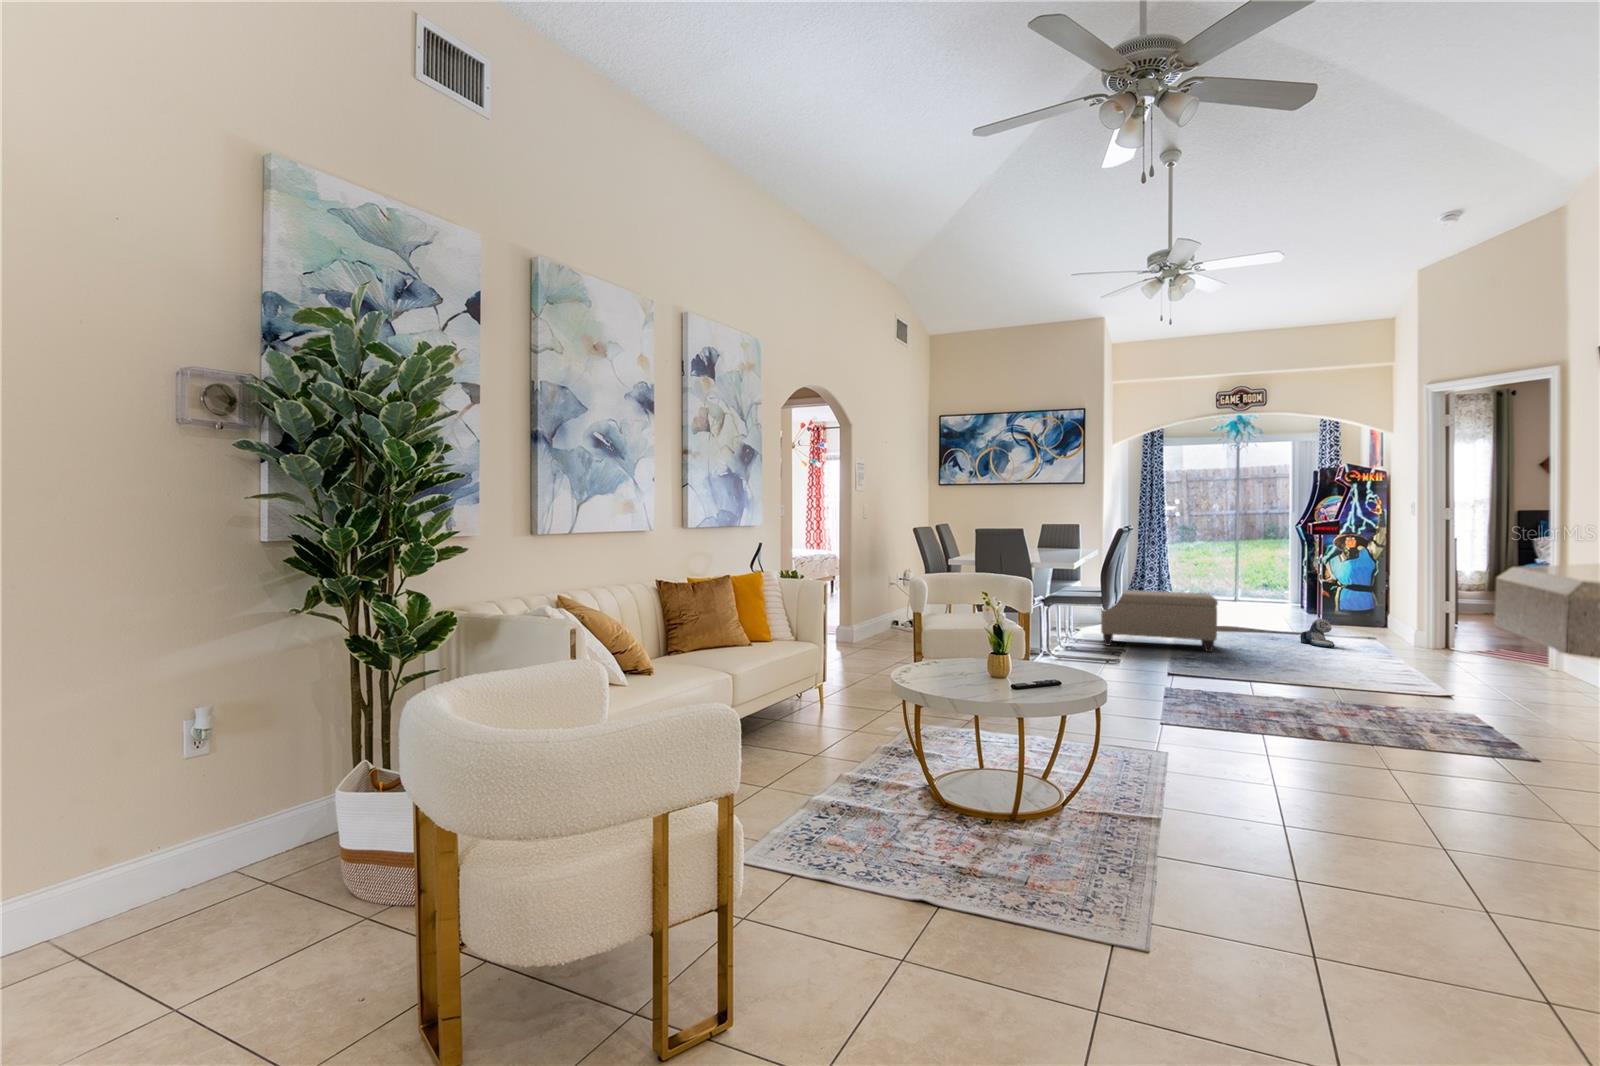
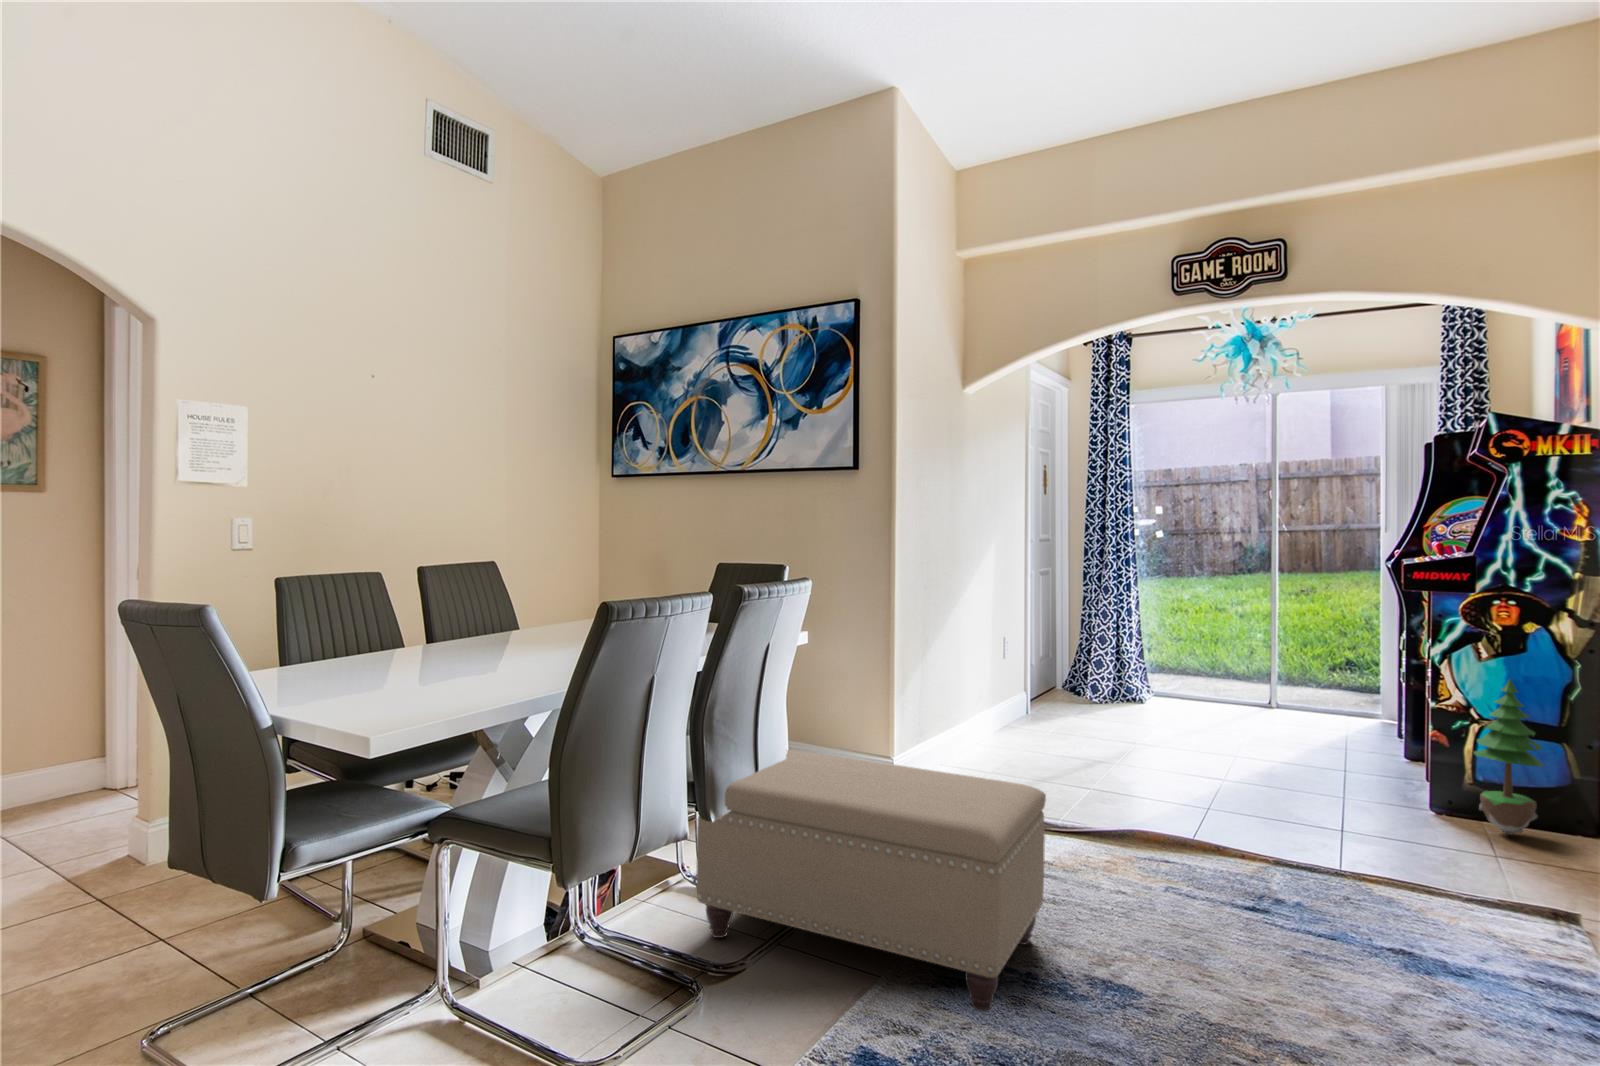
potted tree: none [1339,567,1365,628] -> present [1474,679,1543,835]
plush toy: present [1300,619,1335,647] -> none [1333,877,1433,988]

